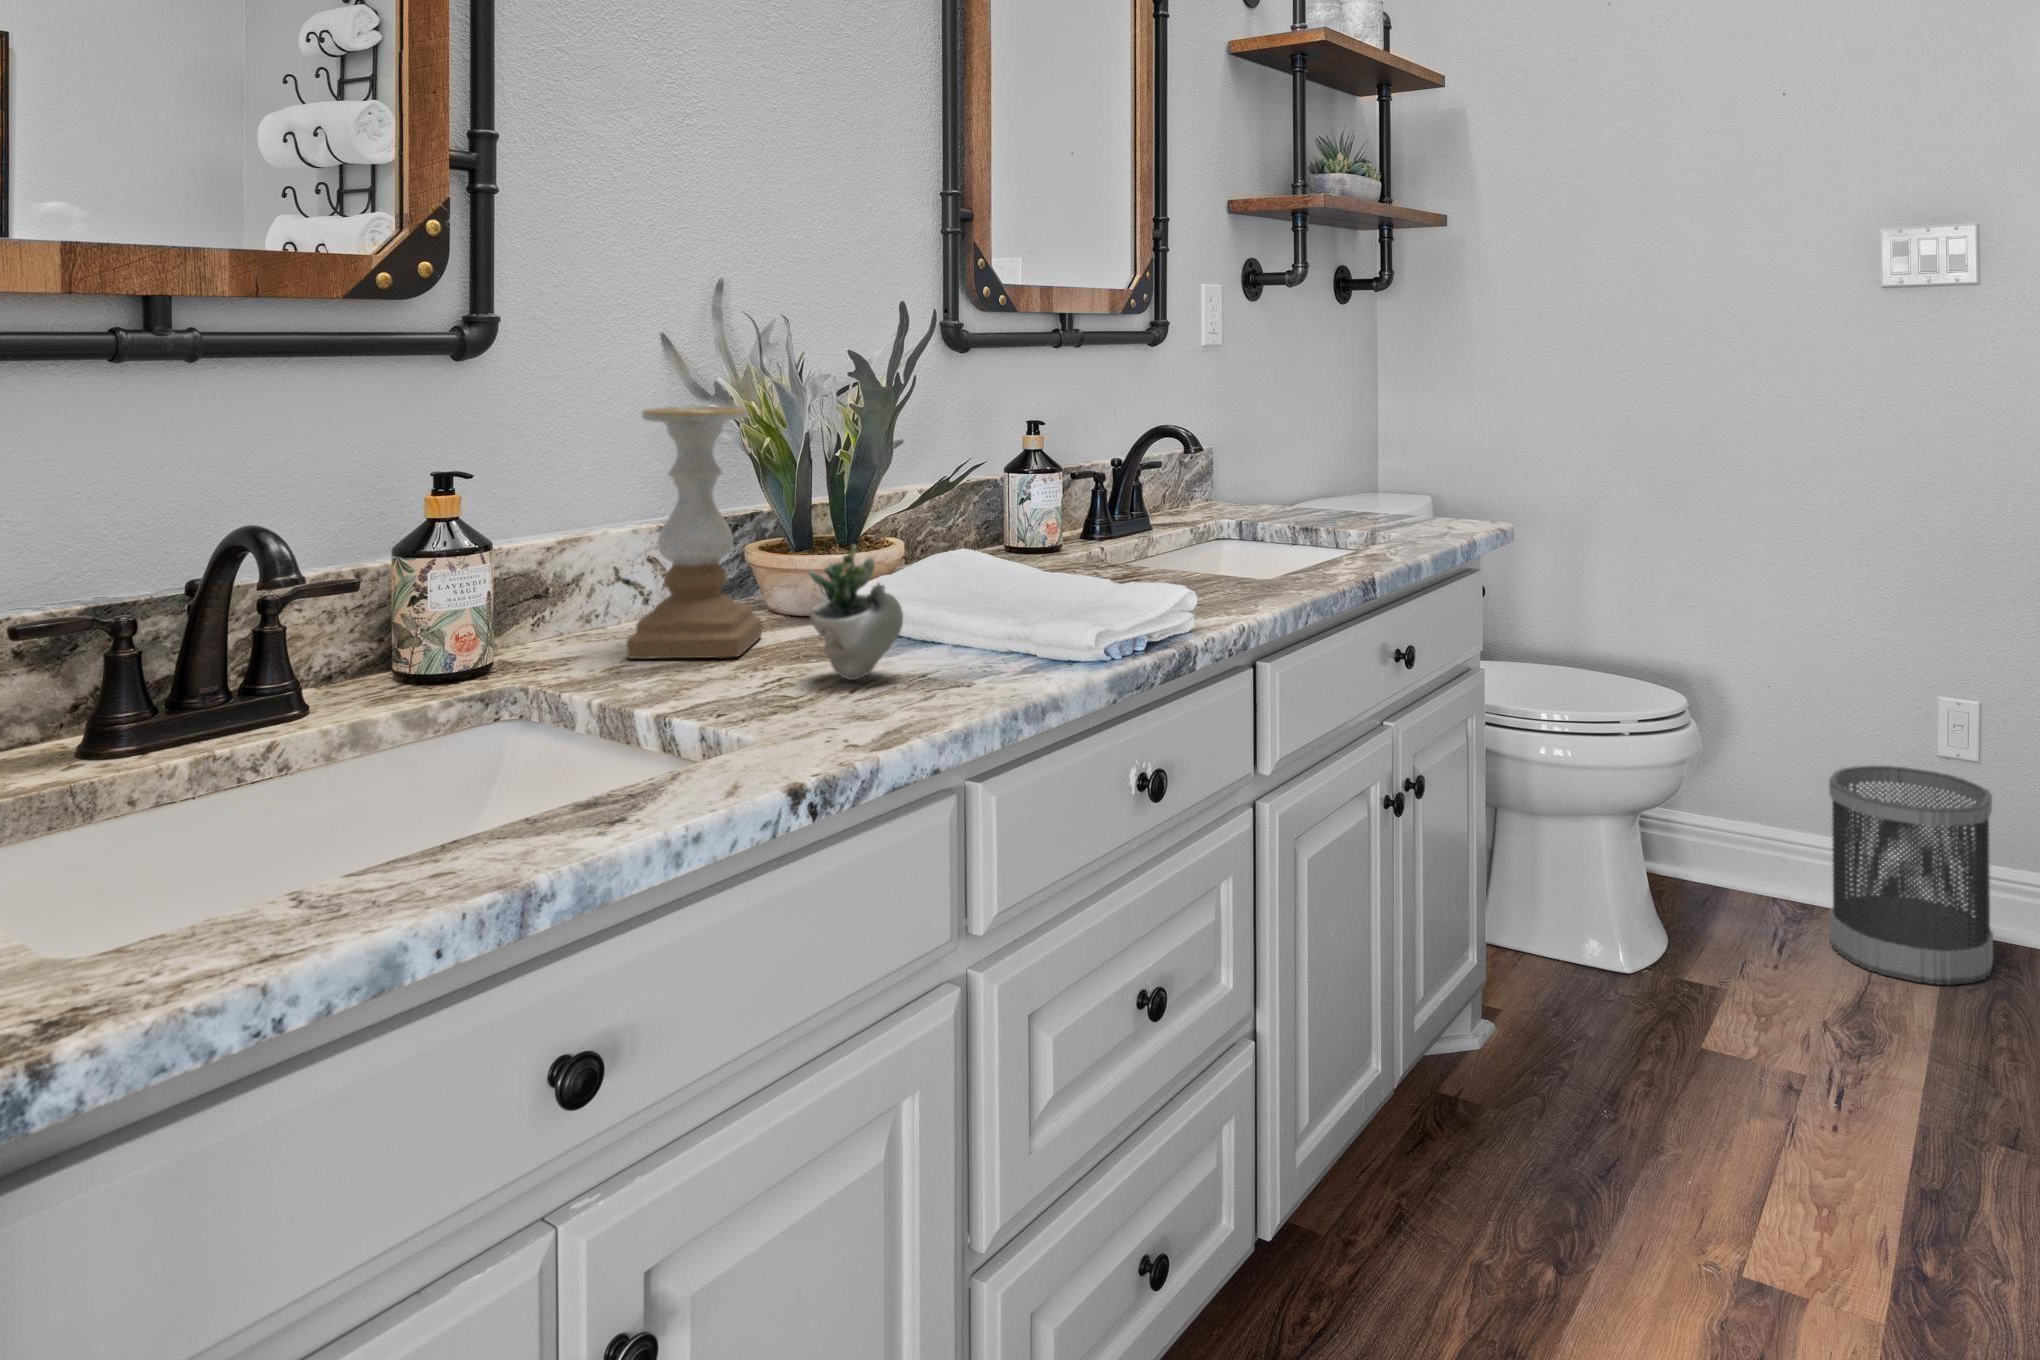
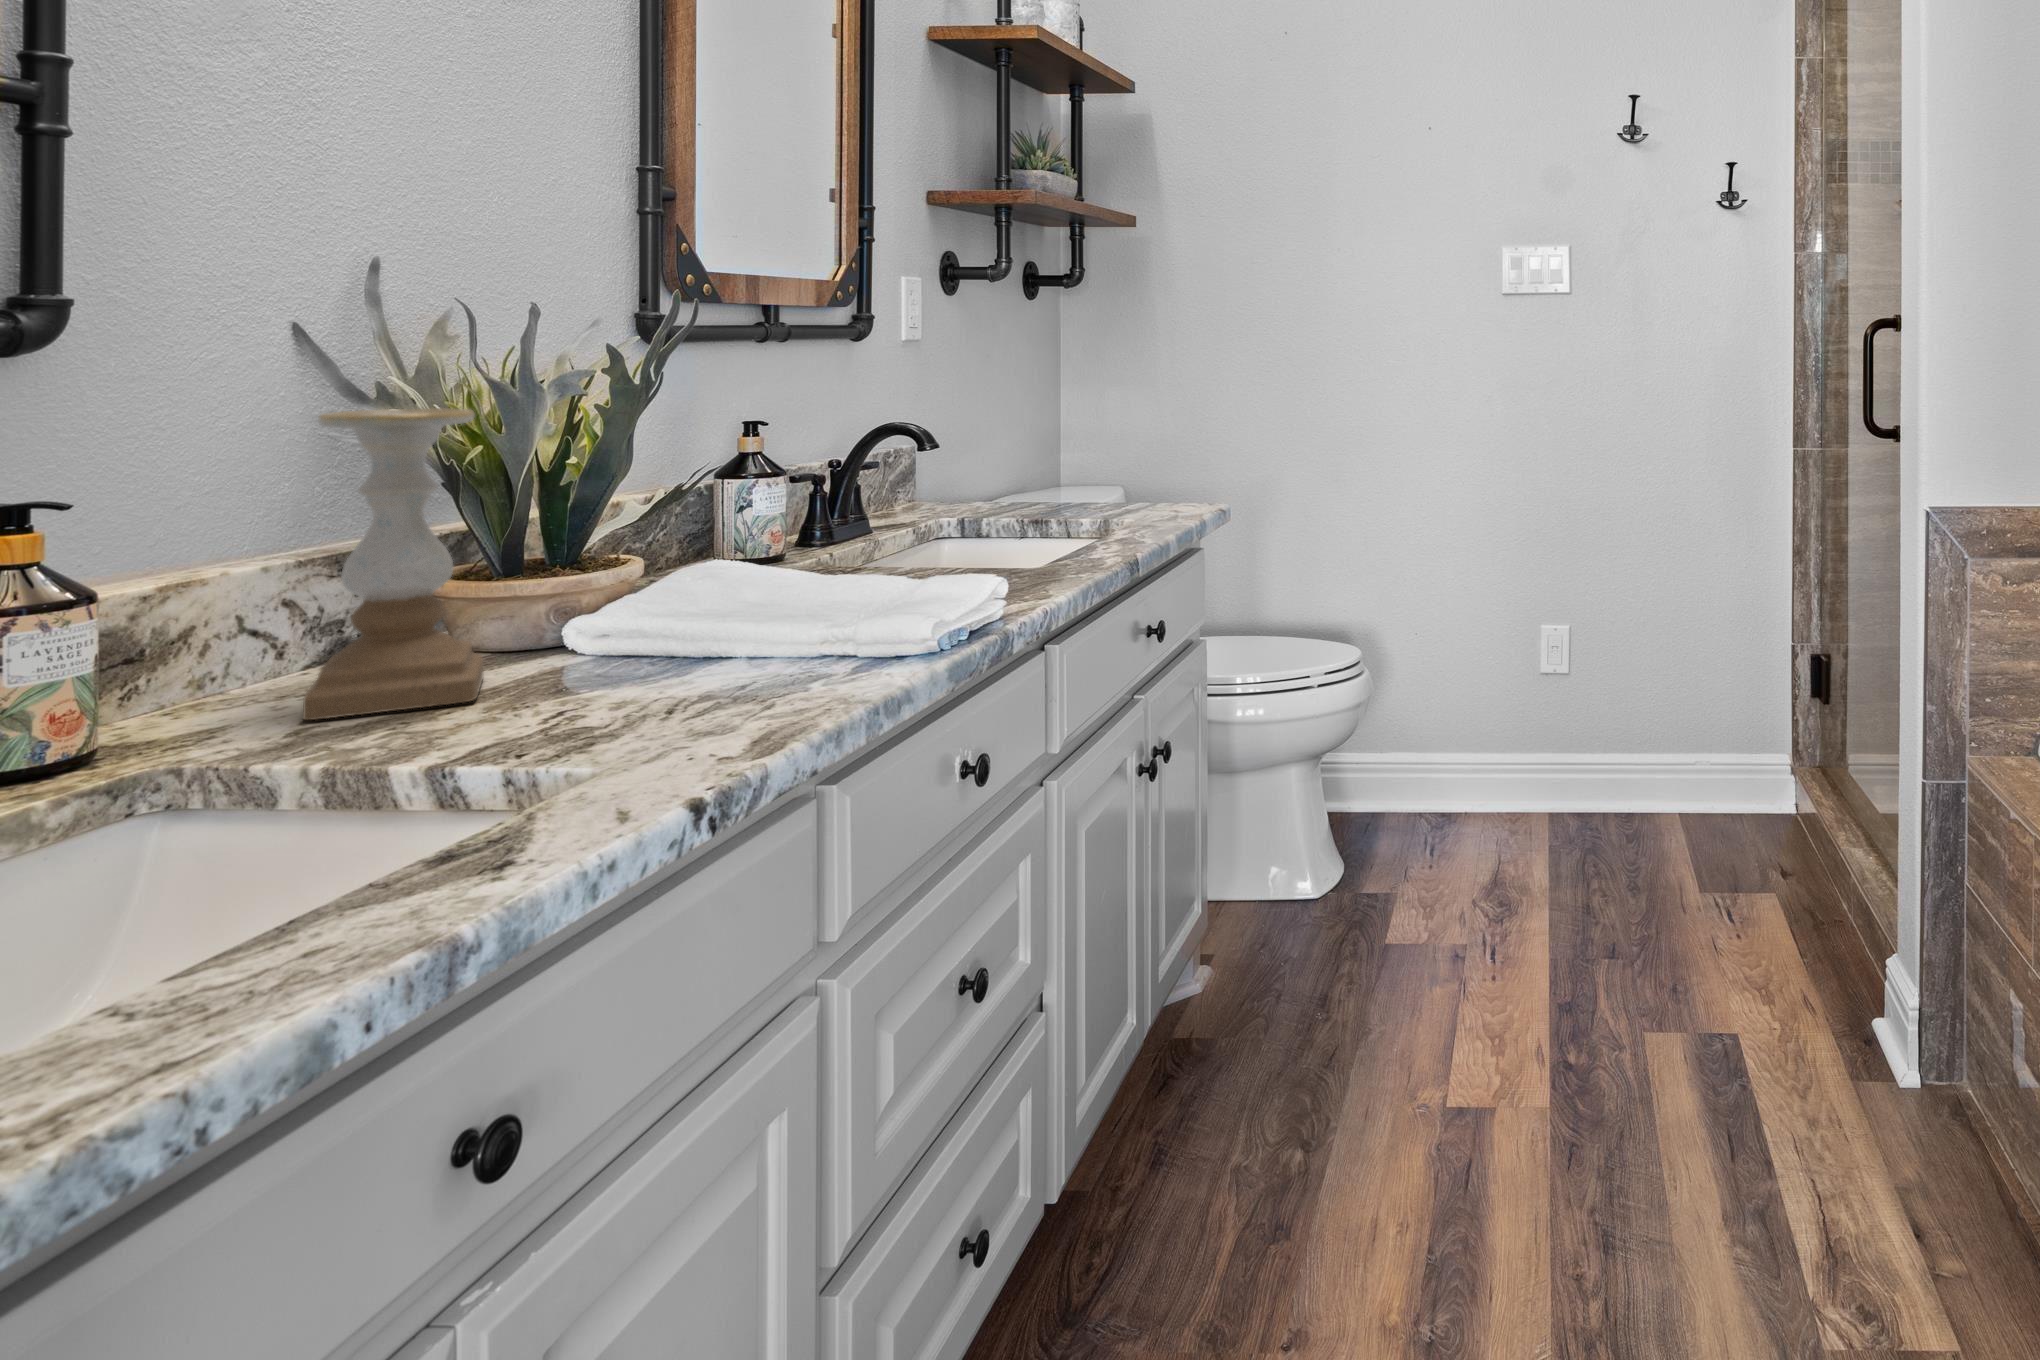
succulent plant: present [809,544,944,680] -> none [602,546,796,706]
wastebasket: present [1829,766,1993,985] -> none [1462,680,1576,848]

